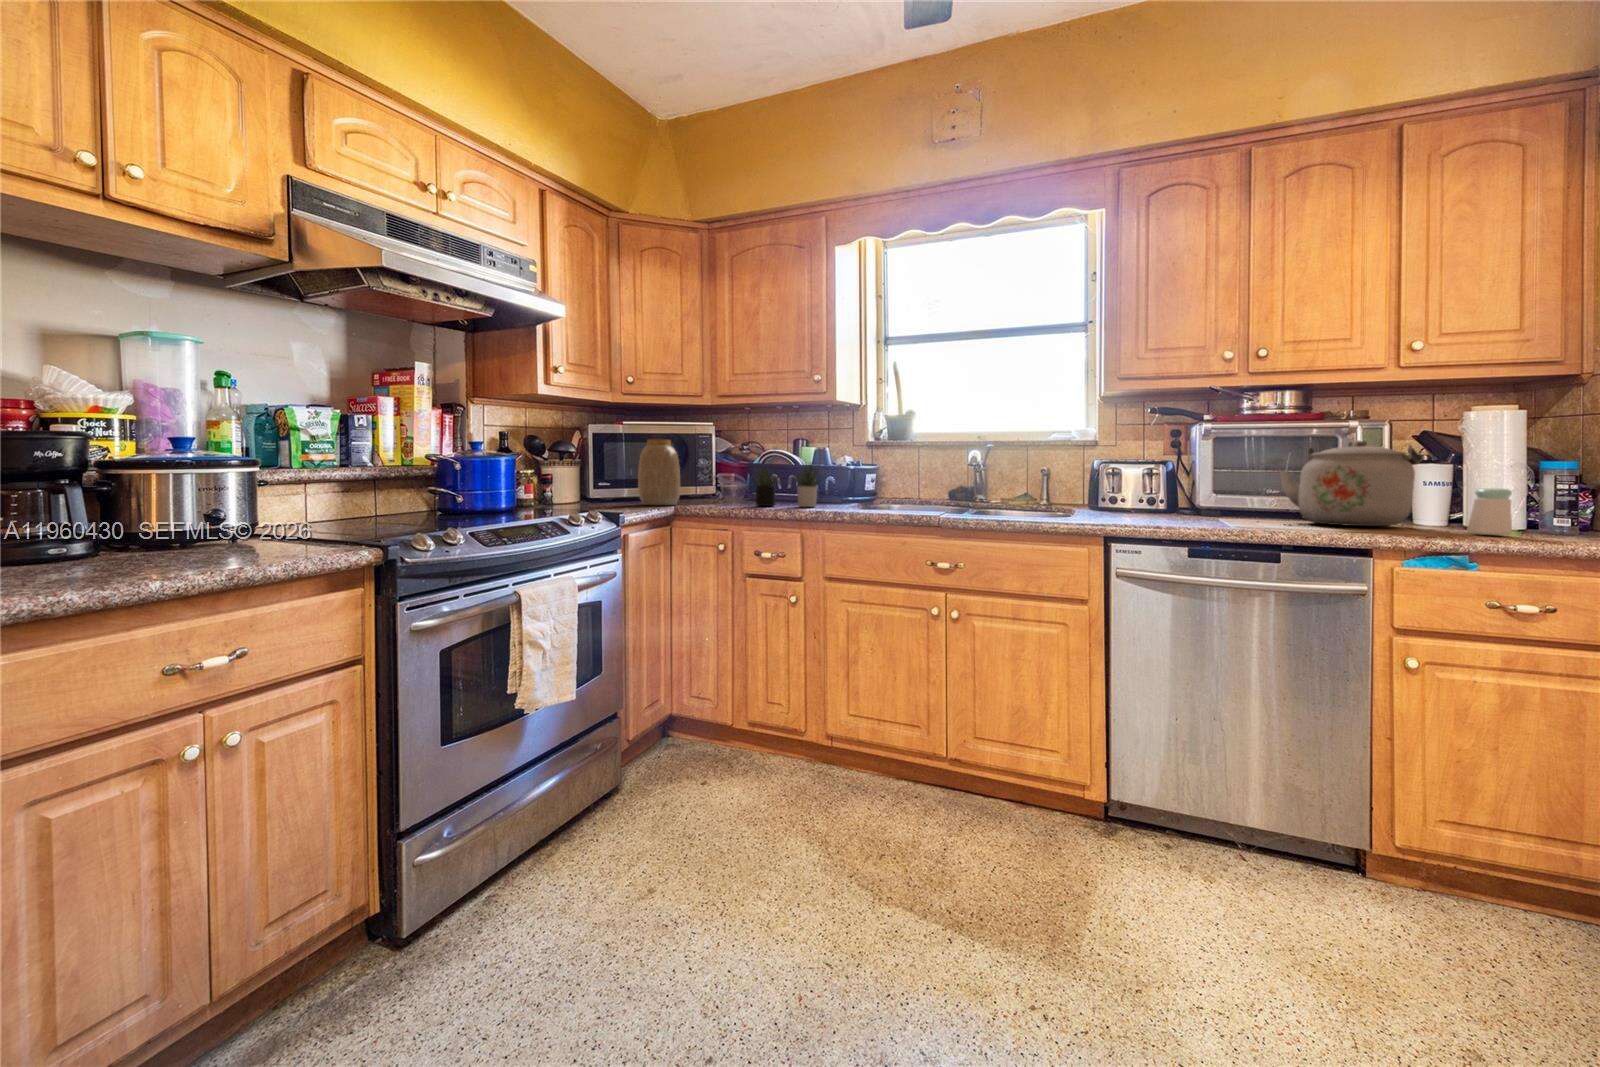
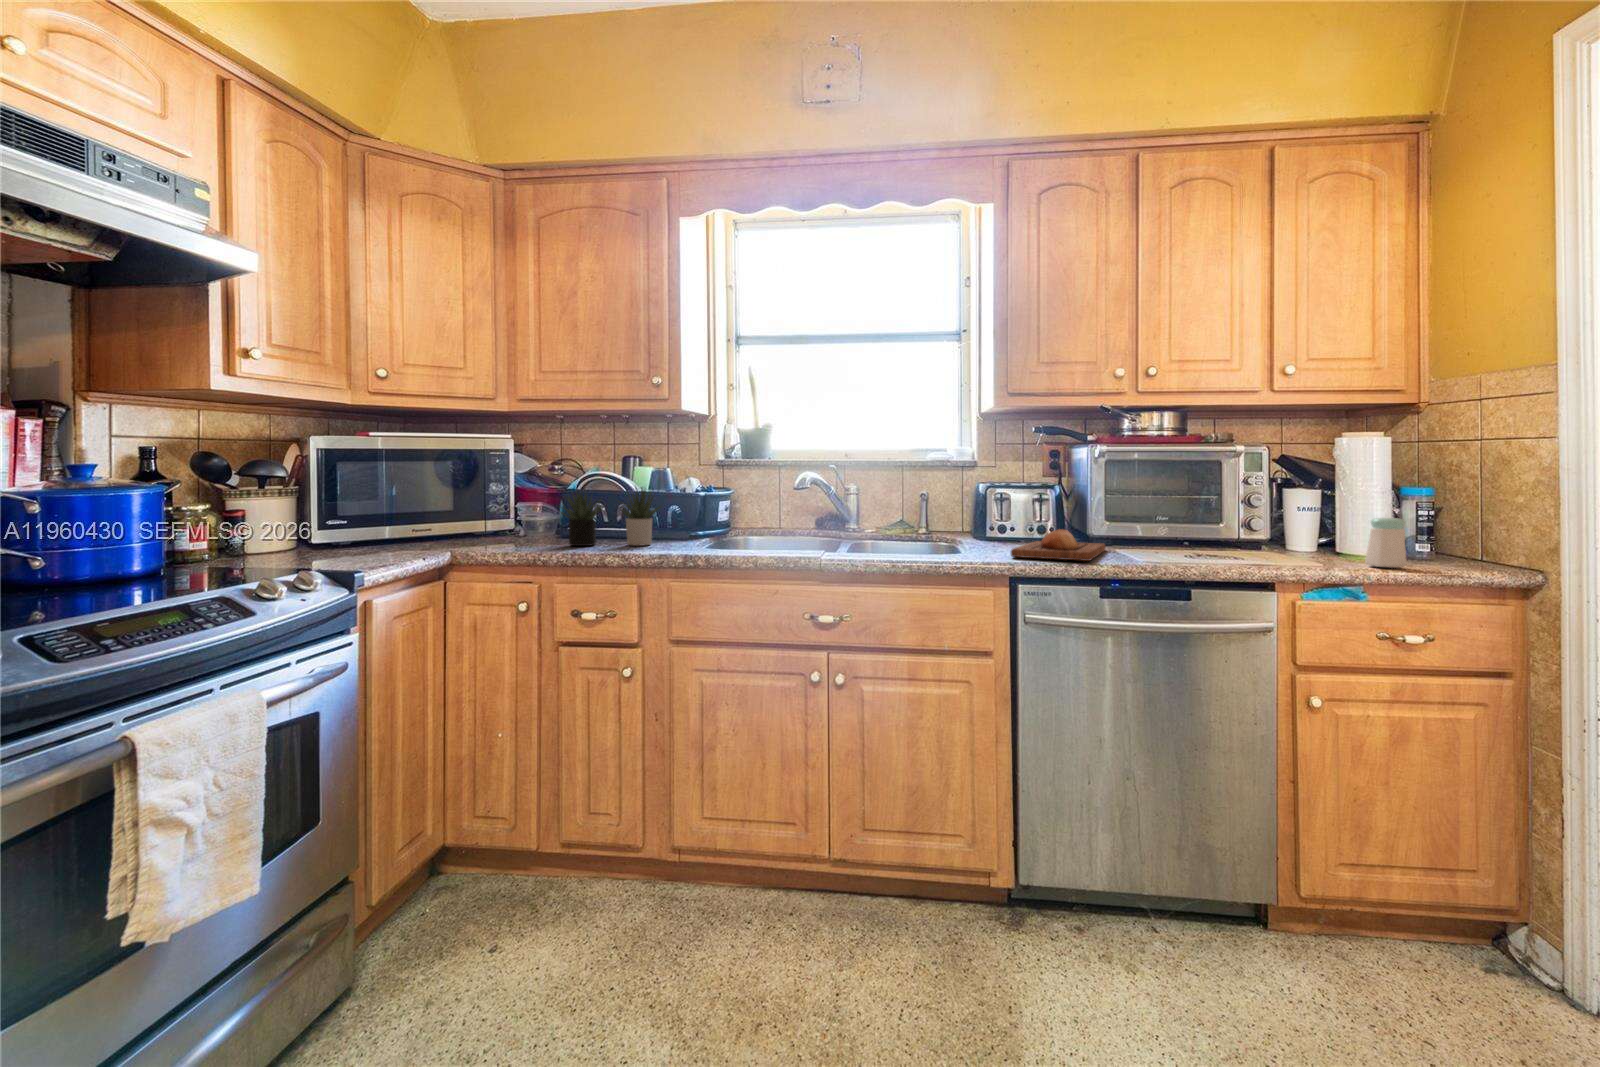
vase: present [638,439,680,505] -> none [393,457,458,549]
kettle: present [1280,441,1420,526] -> none [1175,465,1309,558]
bread loaf: none [1109,499,1208,523] -> present [1011,529,1105,561]

